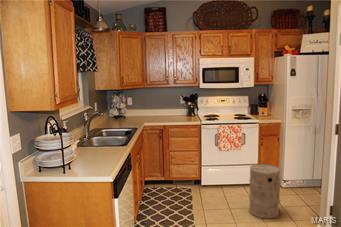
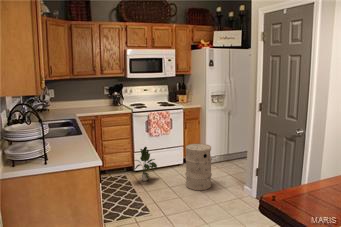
potted plant: none [195,161,223,197] -> present [134,147,158,181]

